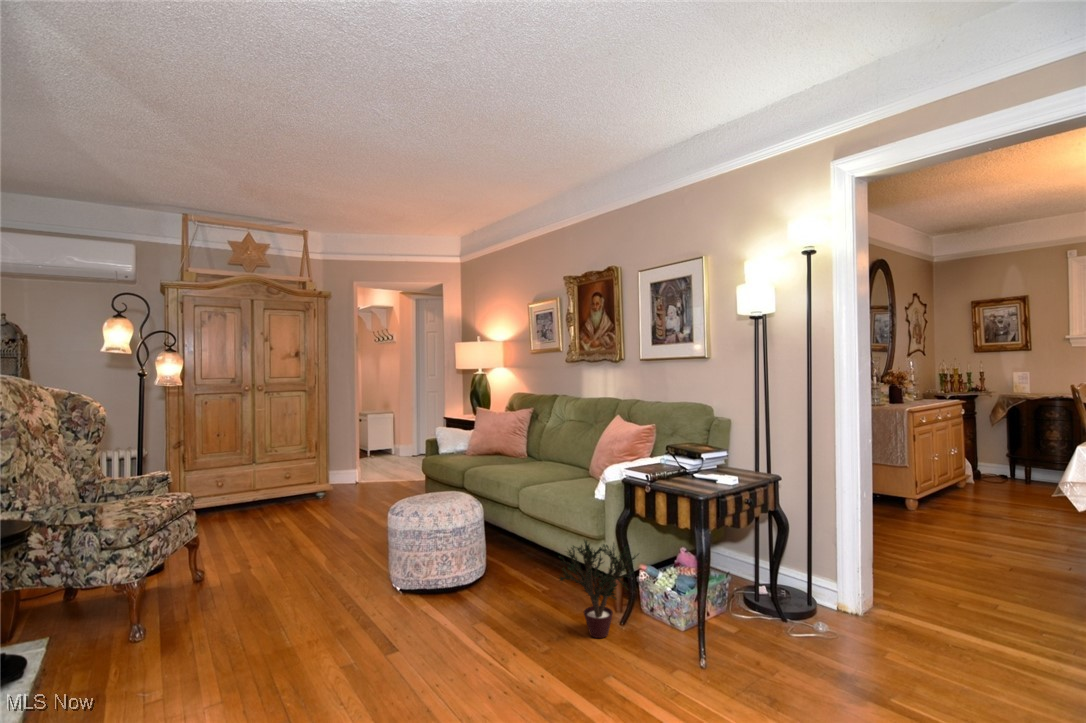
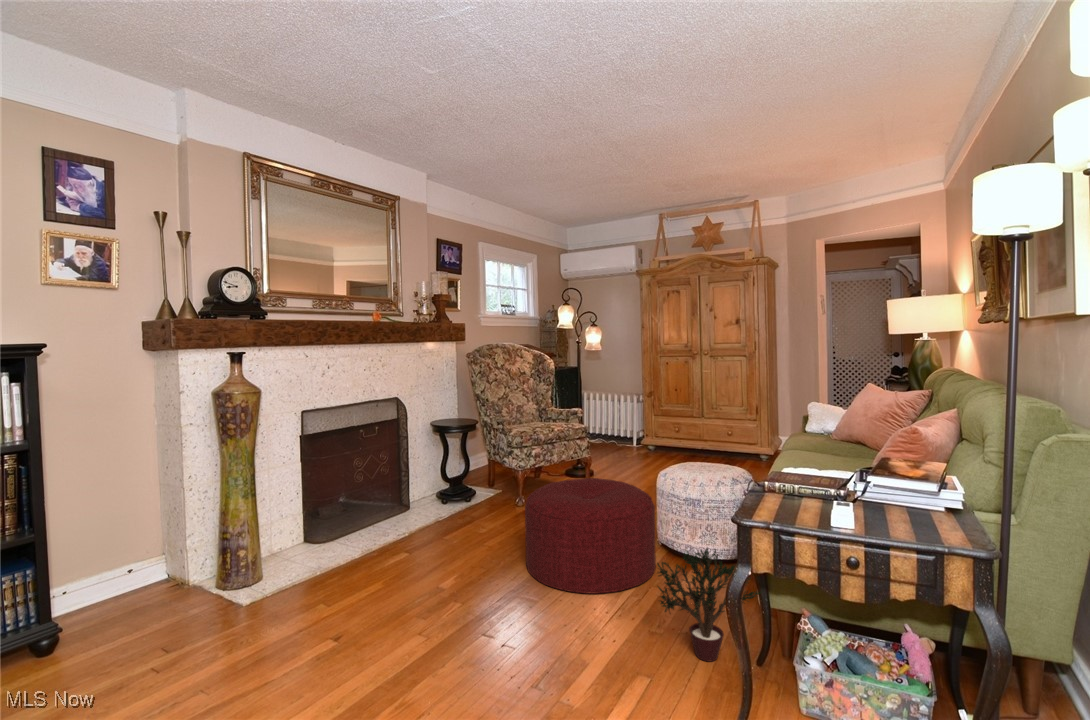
ottoman: none [297,531,471,690] -> present [525,478,656,594]

